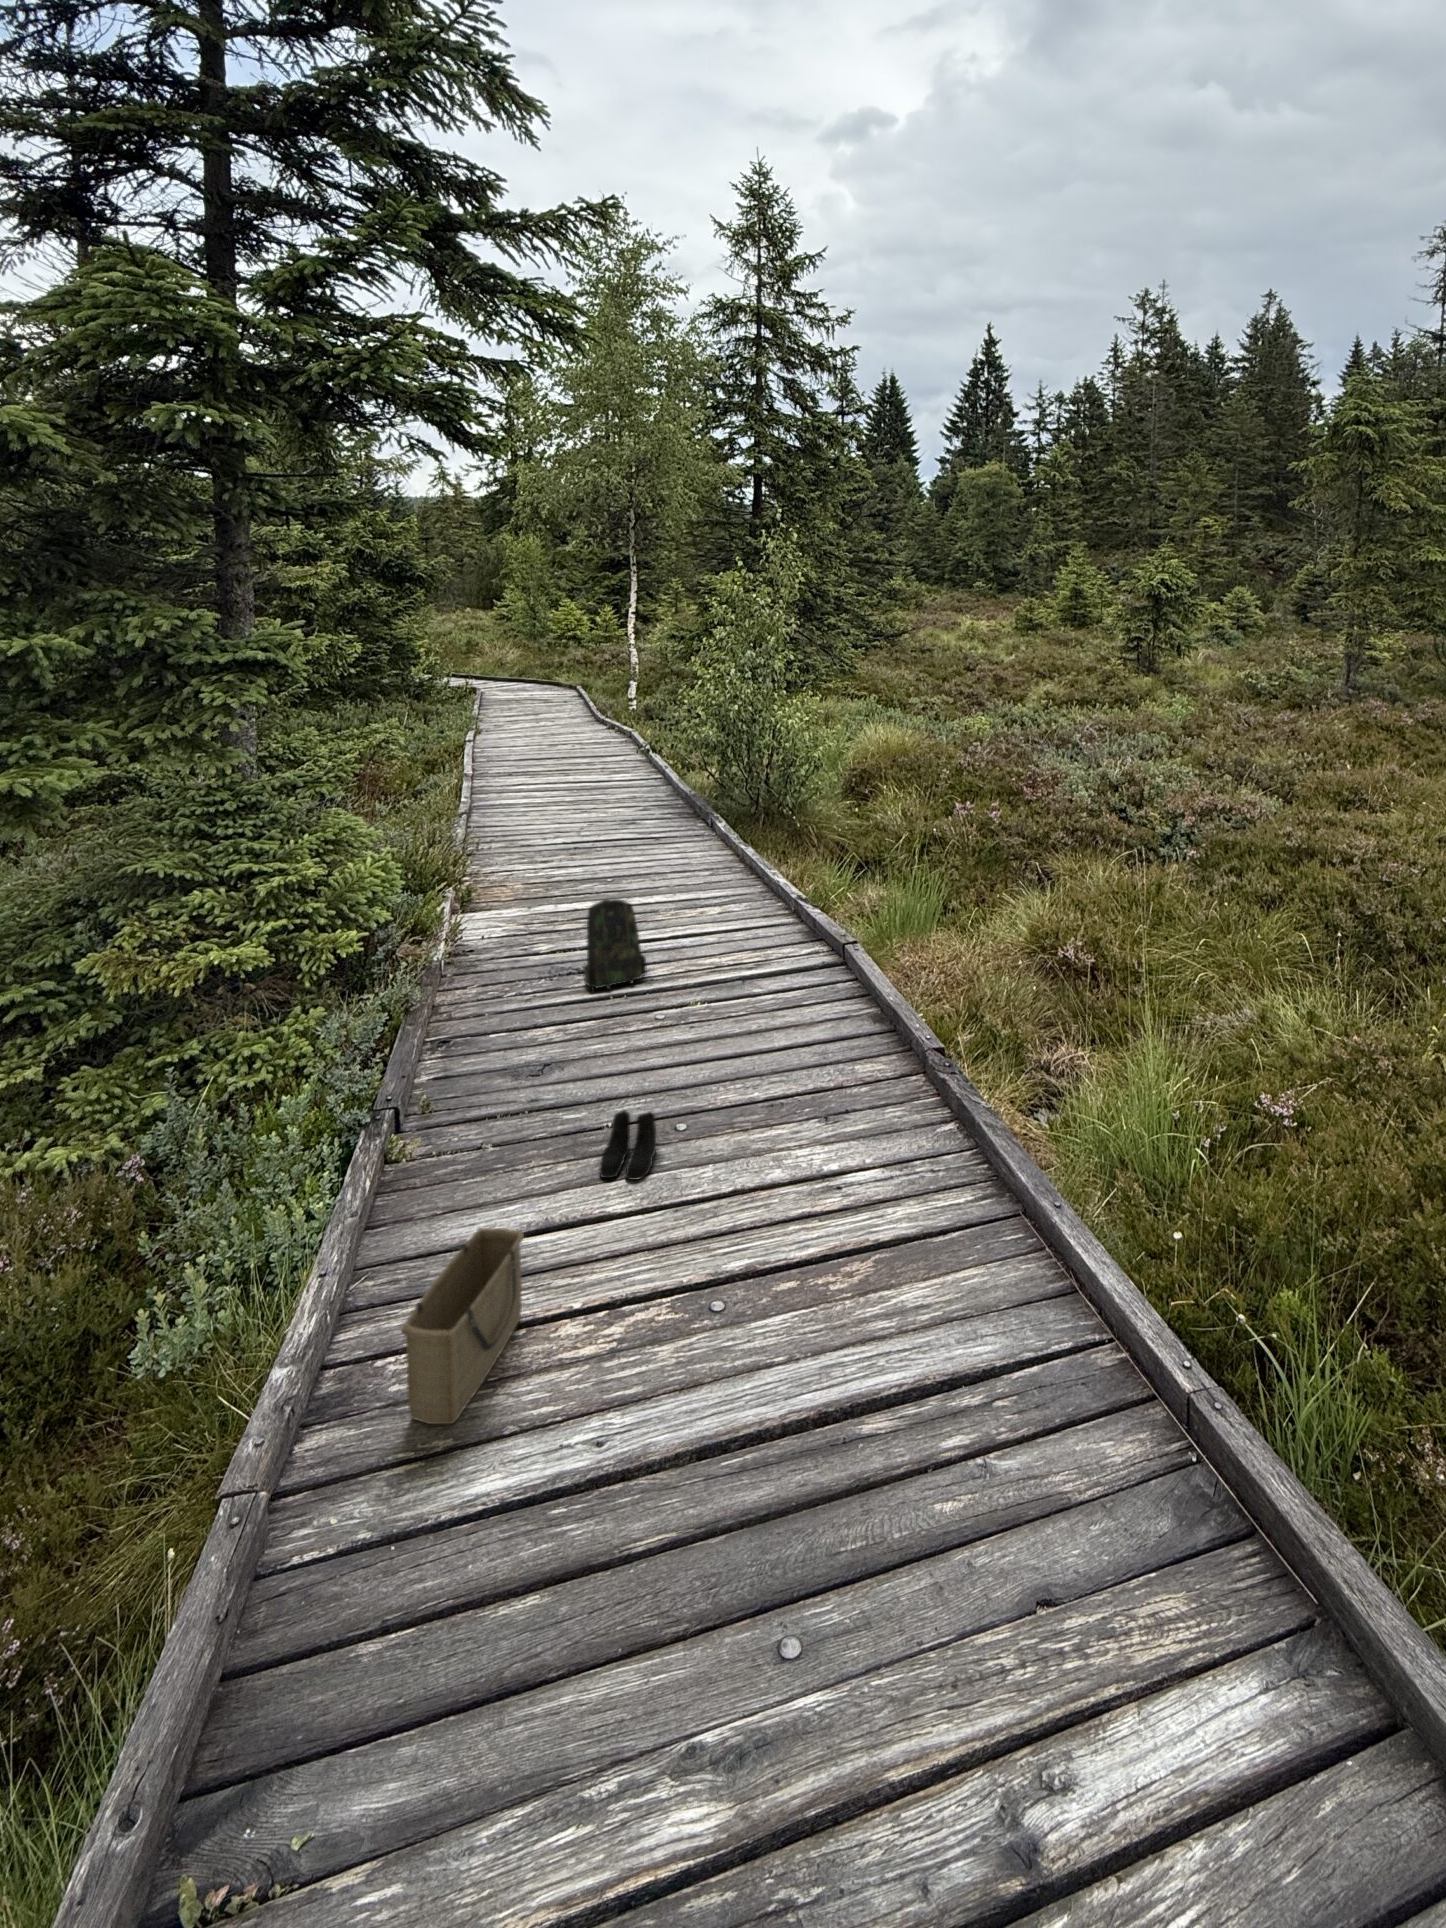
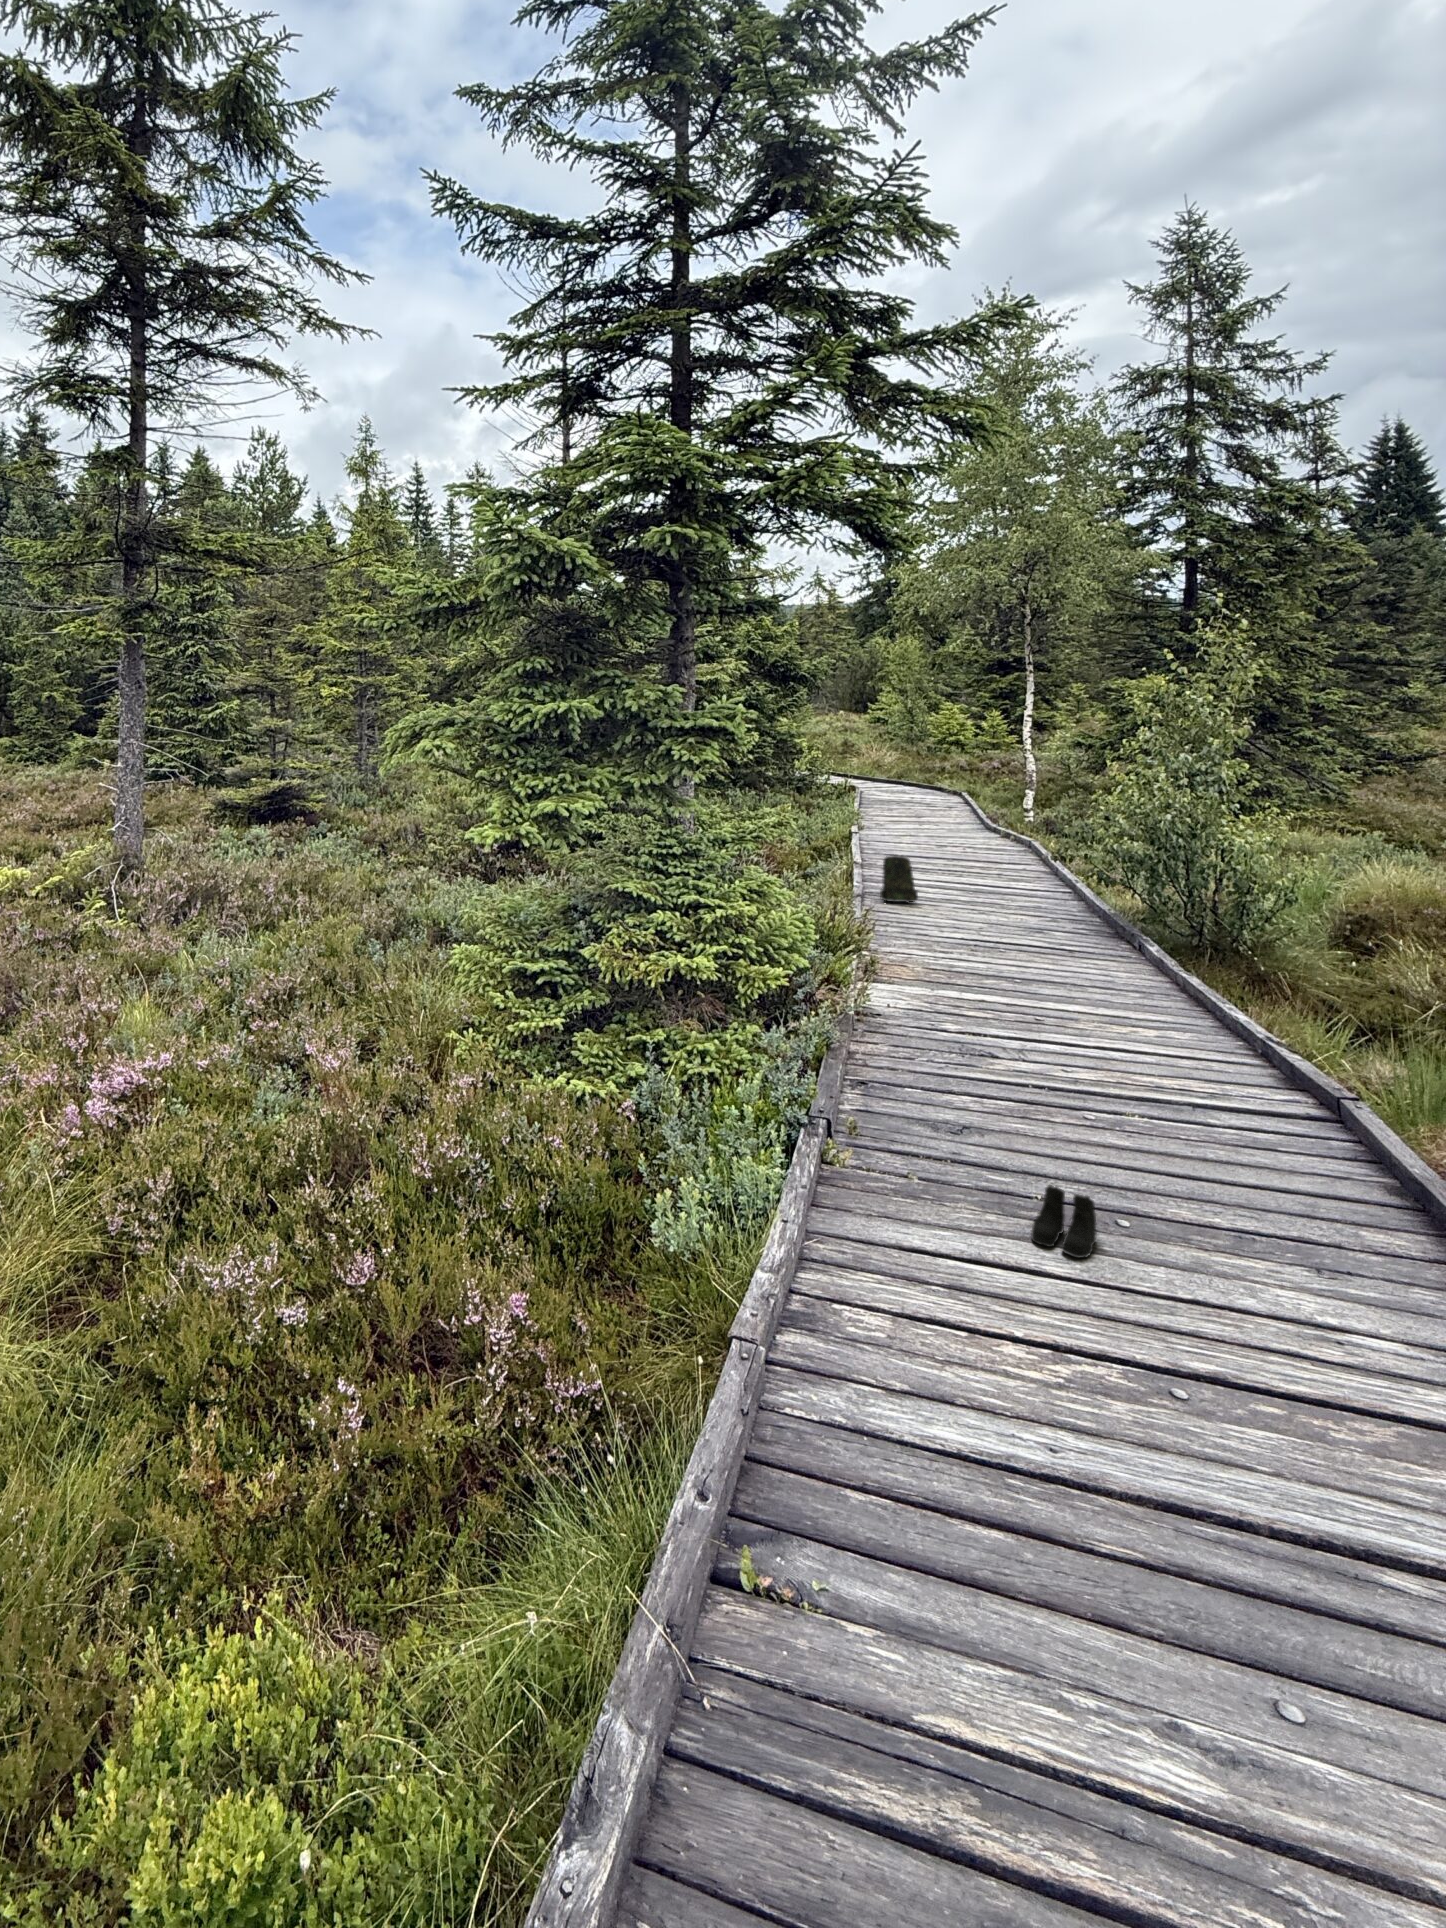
backpack: present [583,899,647,989] -> present [880,855,918,903]
basket: present [401,1228,524,1424] -> none [862,1221,965,1370]

